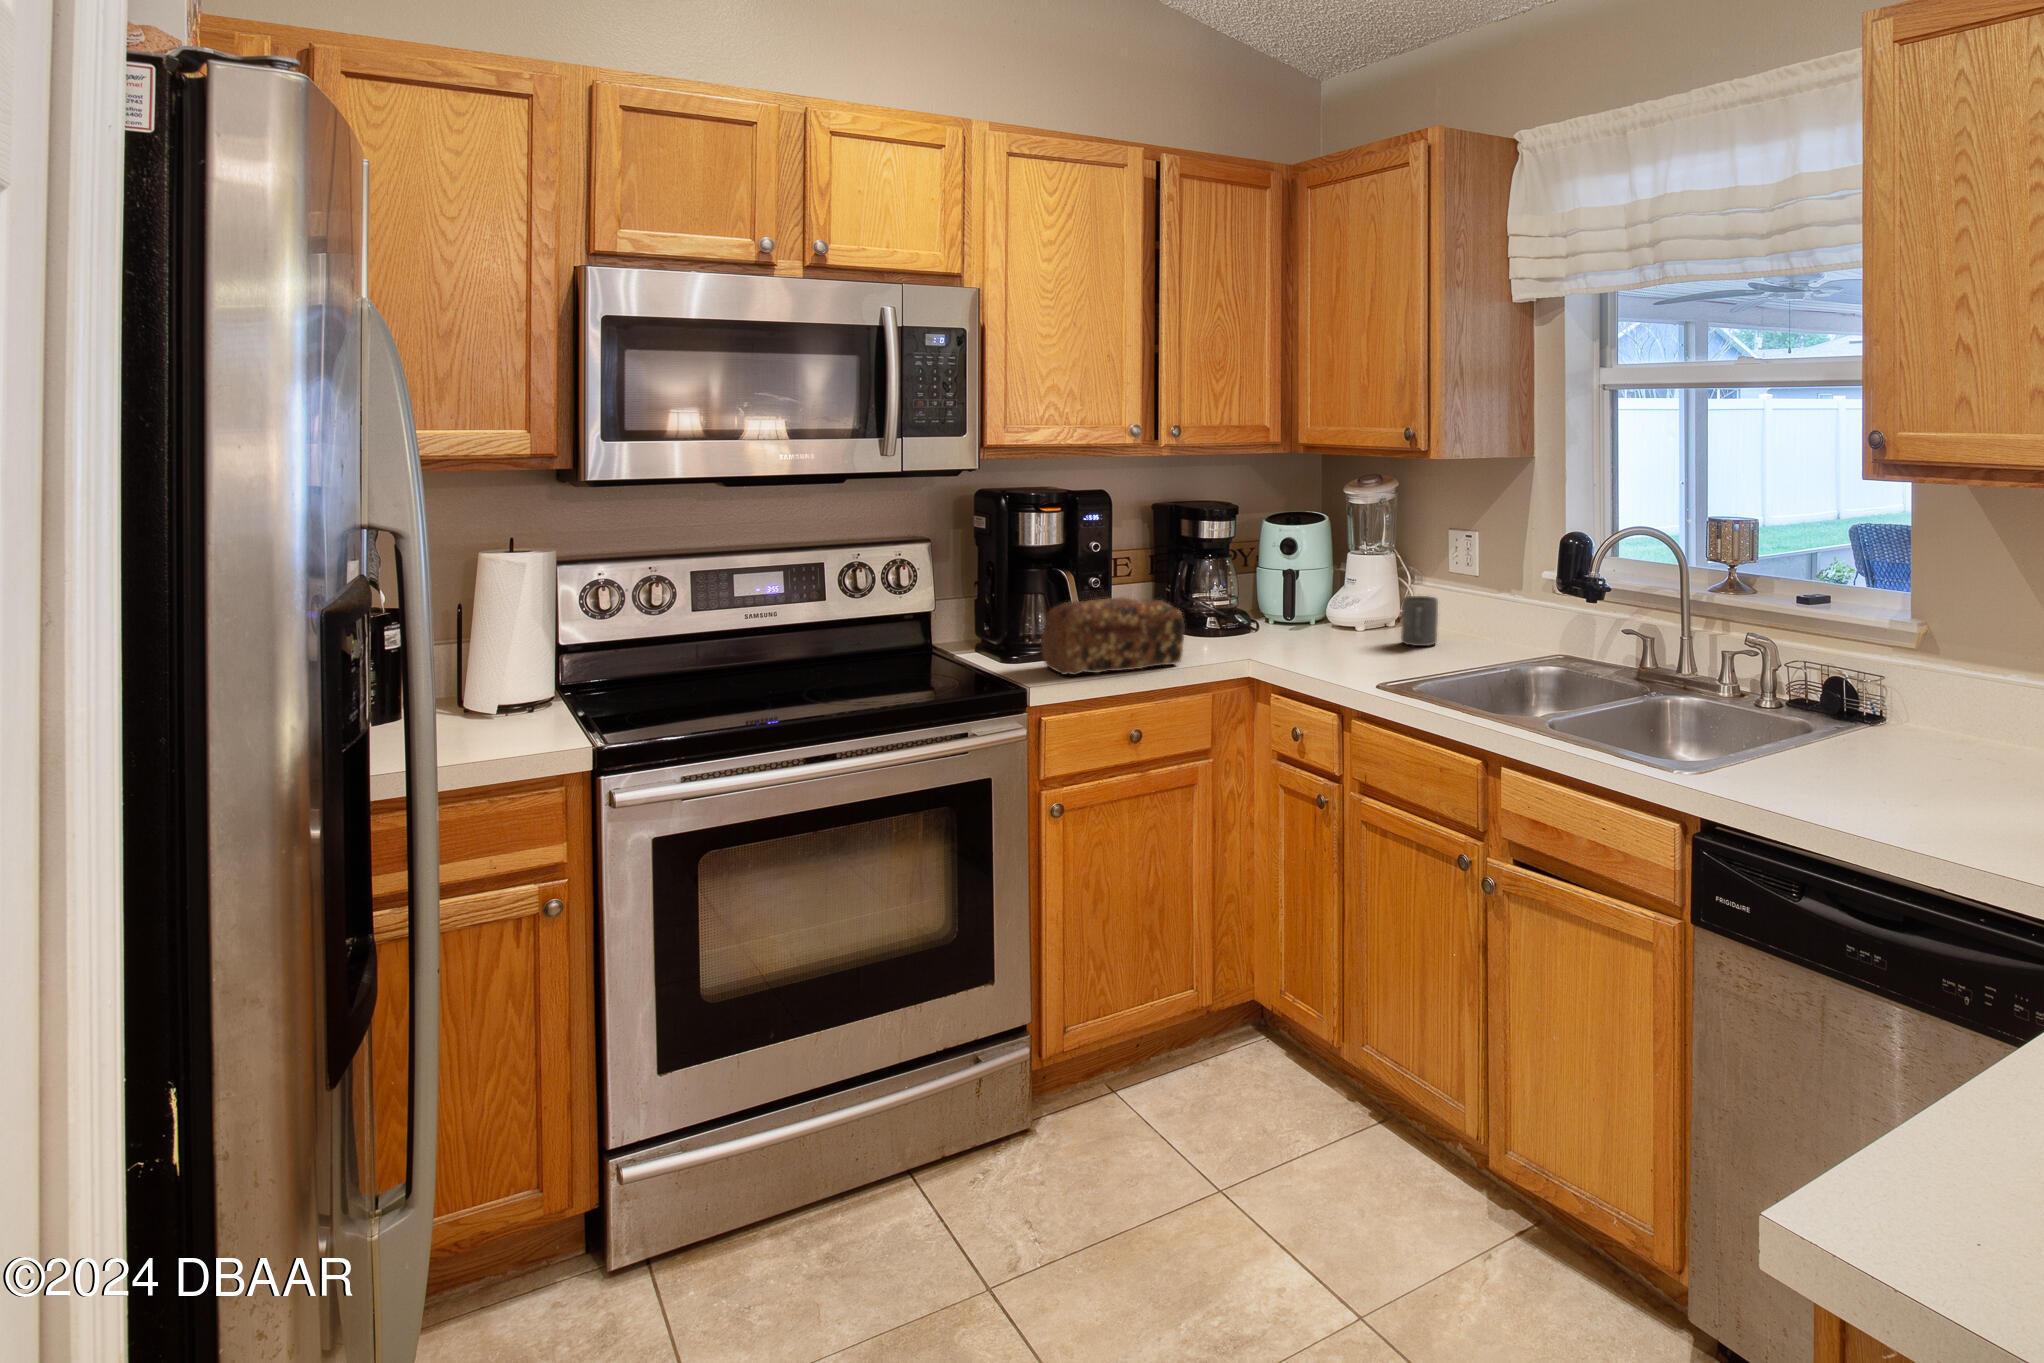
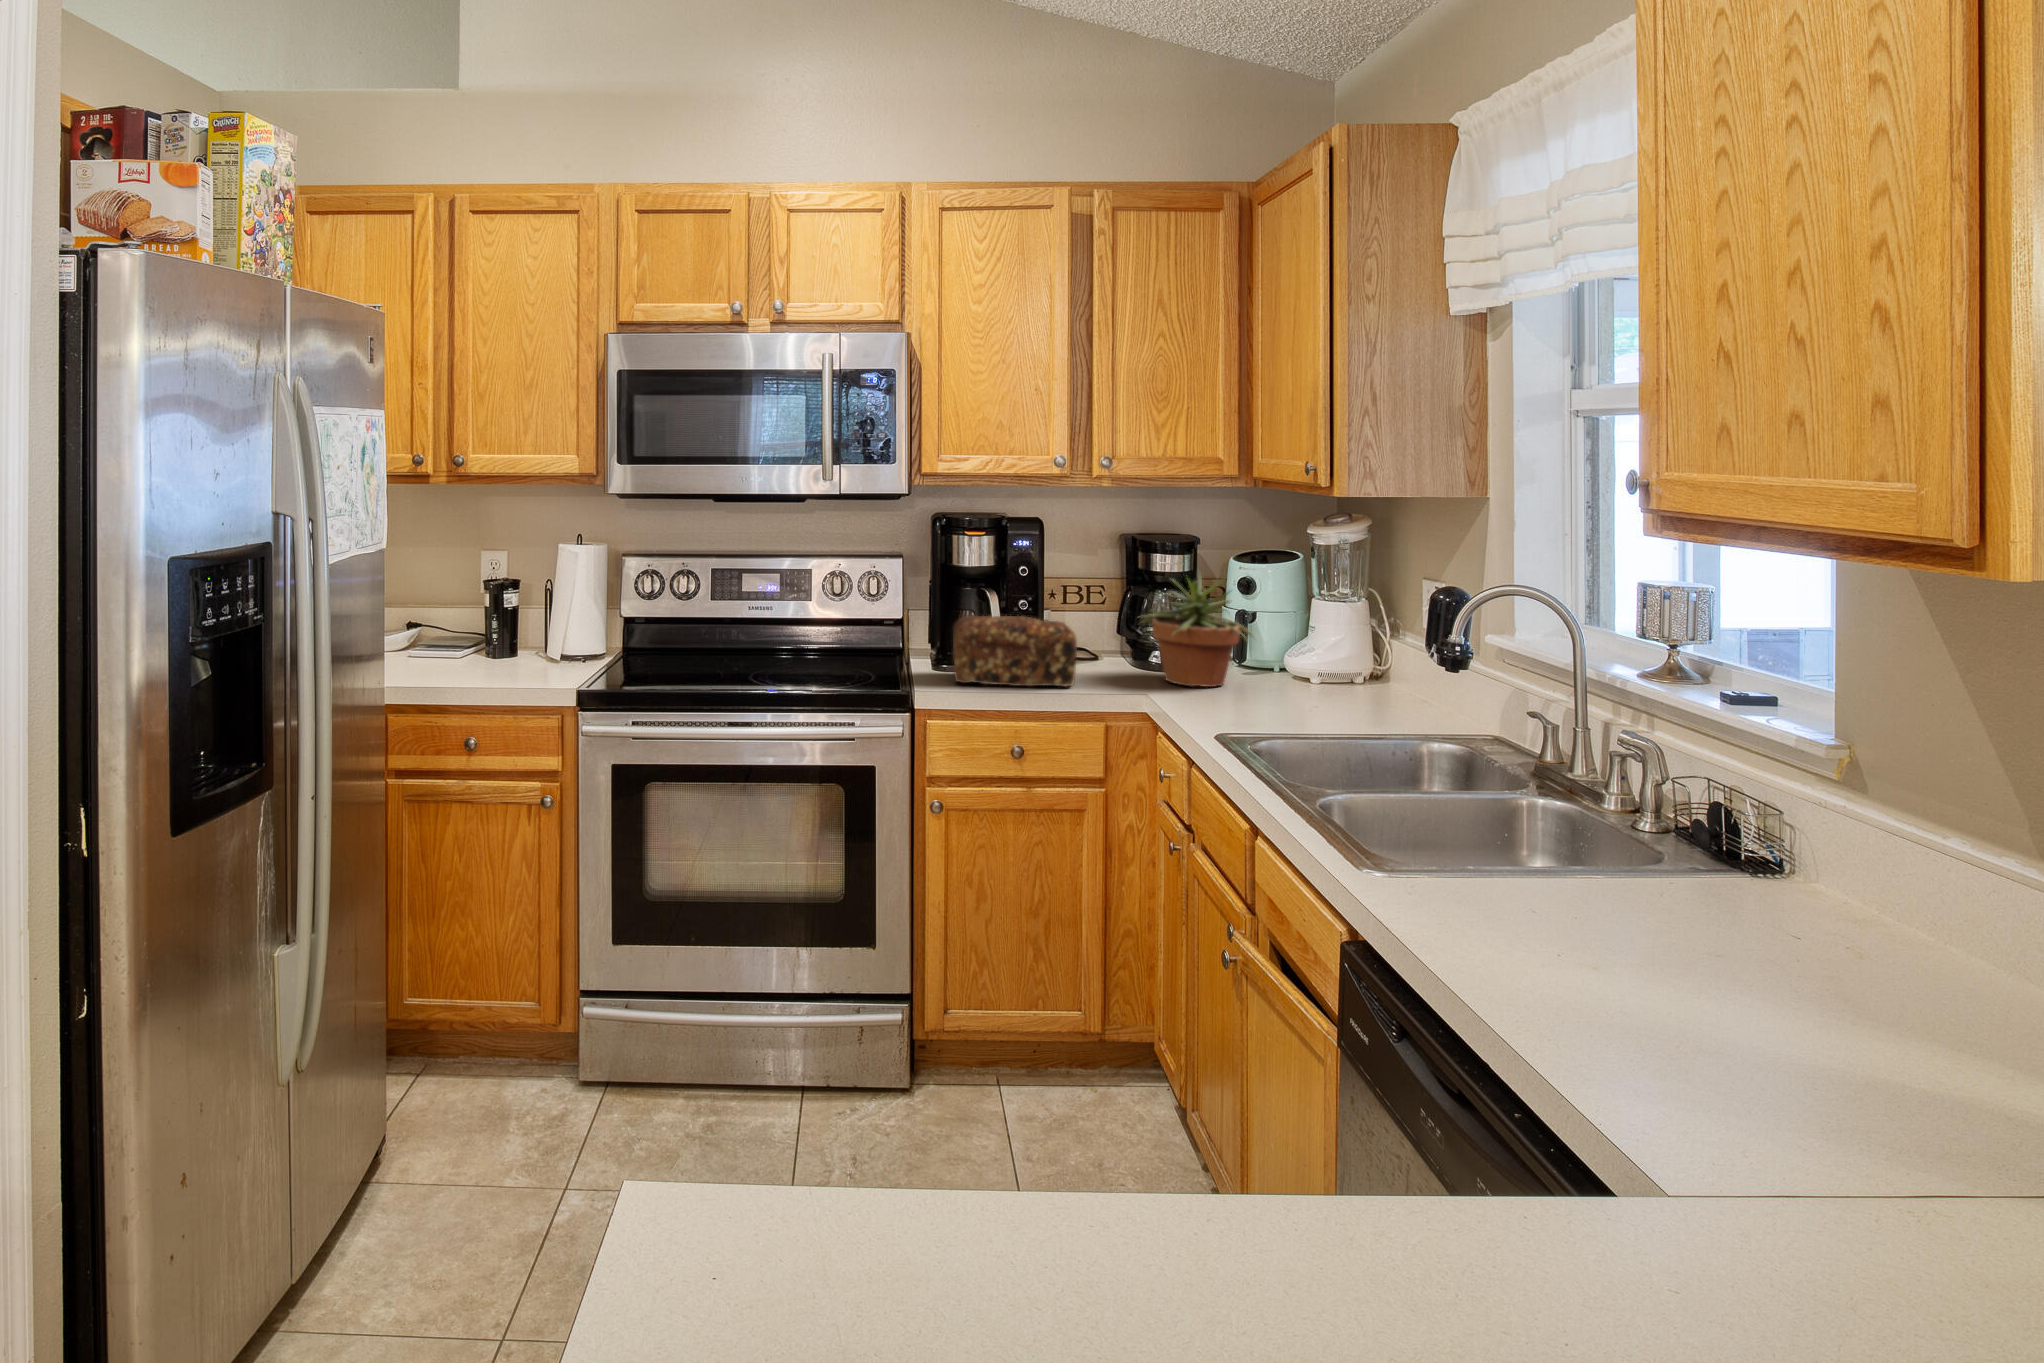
potted plant: none [1213,539,1326,650] -> present [1141,572,1253,687]
mug: present [1401,596,1438,646] -> none [1349,645,1395,705]

